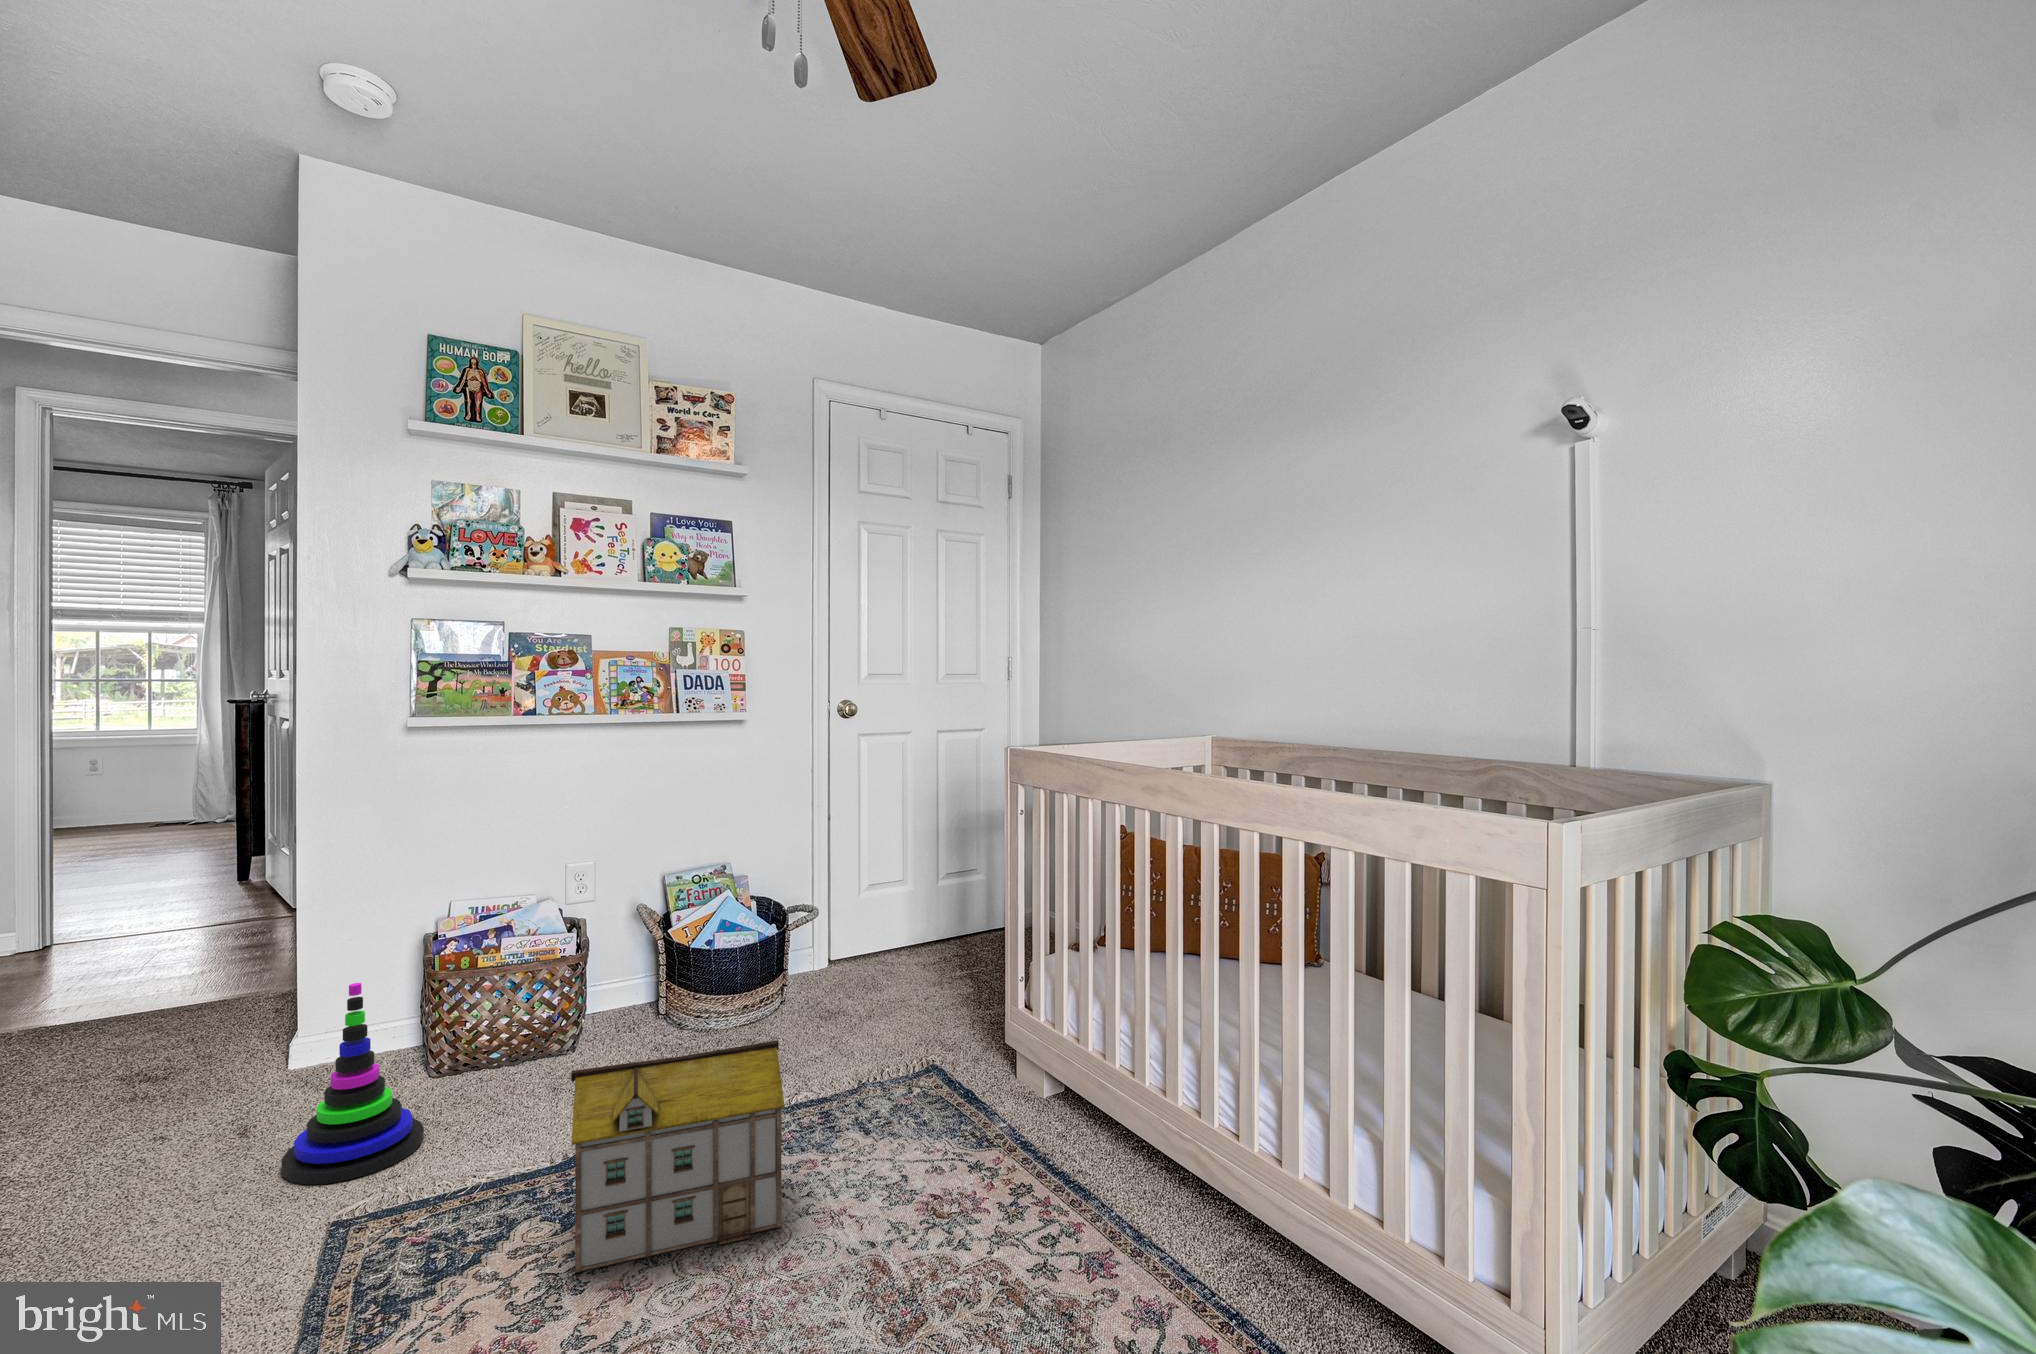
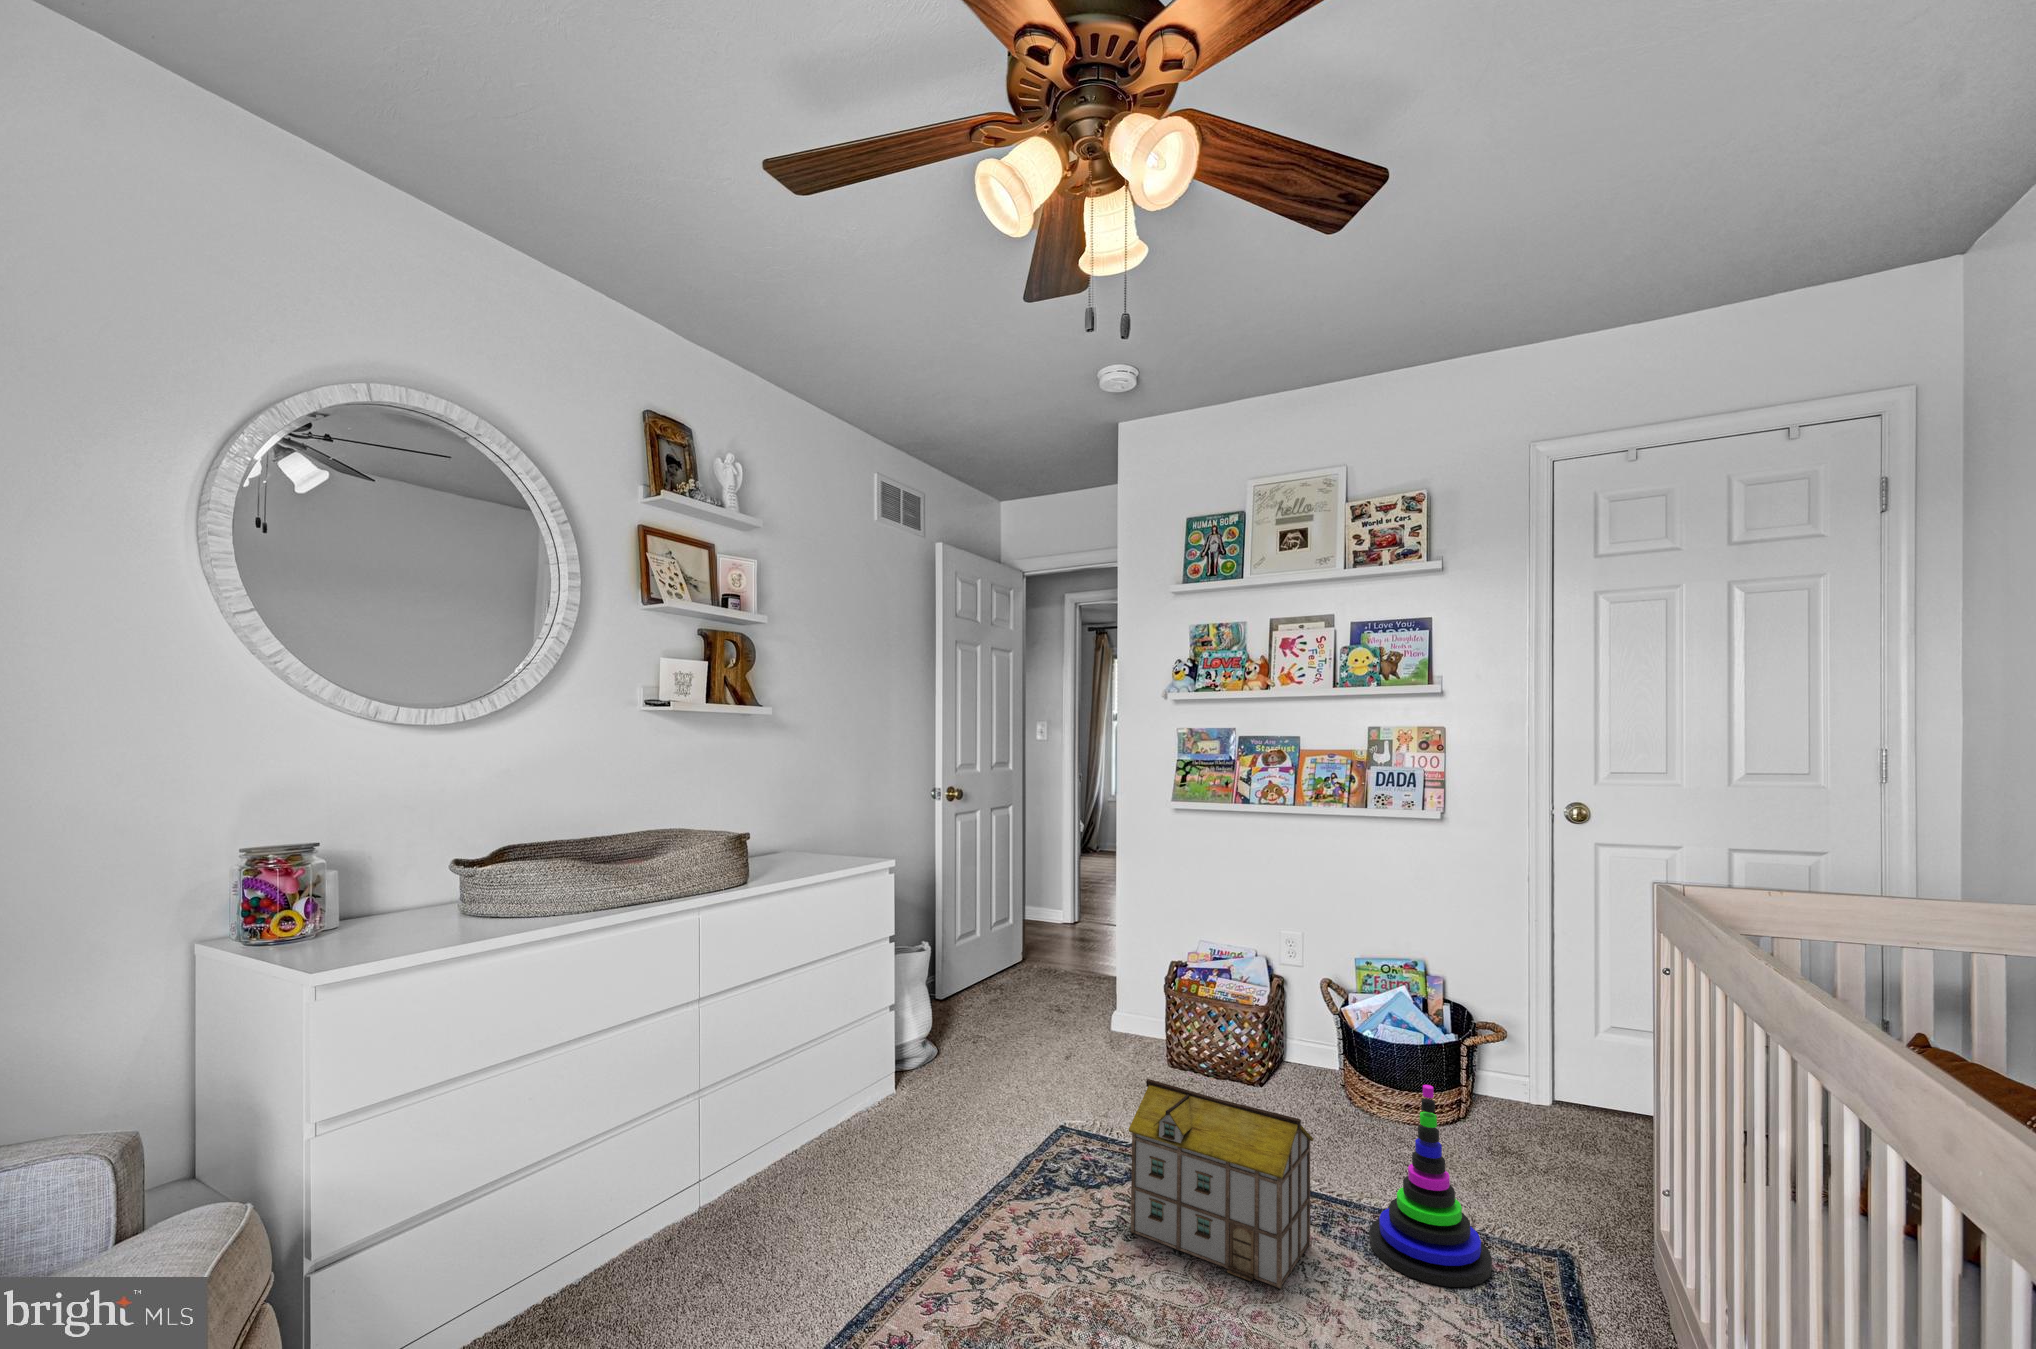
stacking toy: present [281,983,424,1185] -> present [1370,1085,1492,1287]

